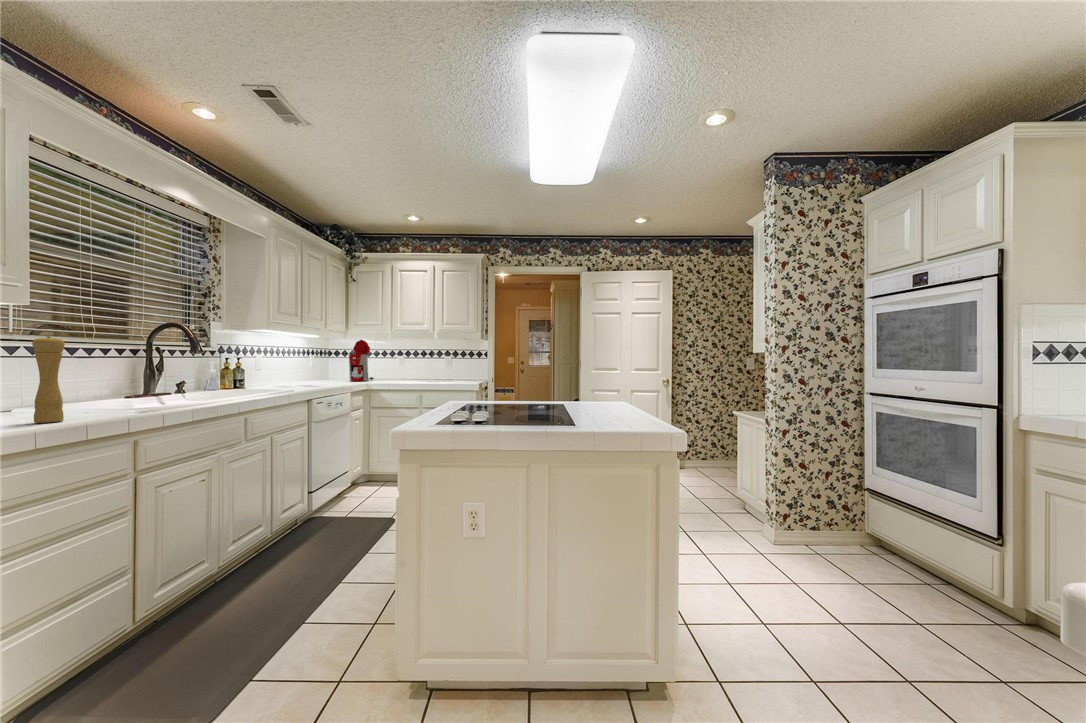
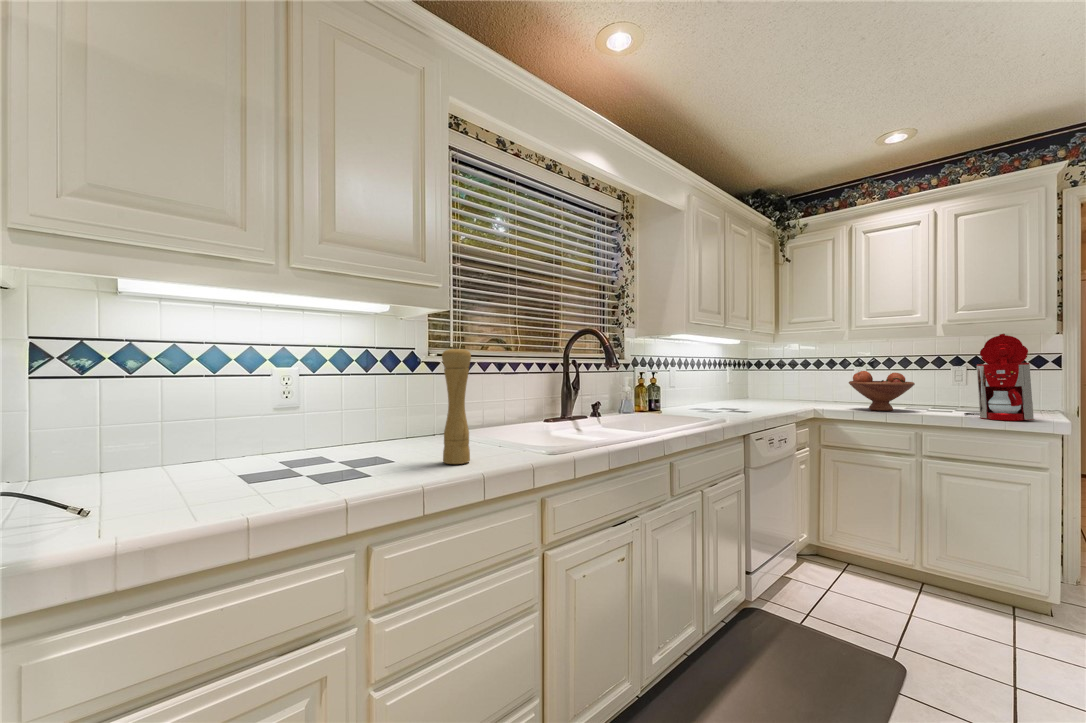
coffee maker: present [349,340,374,381] -> present [964,334,1034,420]
fruit bowl: none [386,358,420,382] -> present [849,371,915,411]

